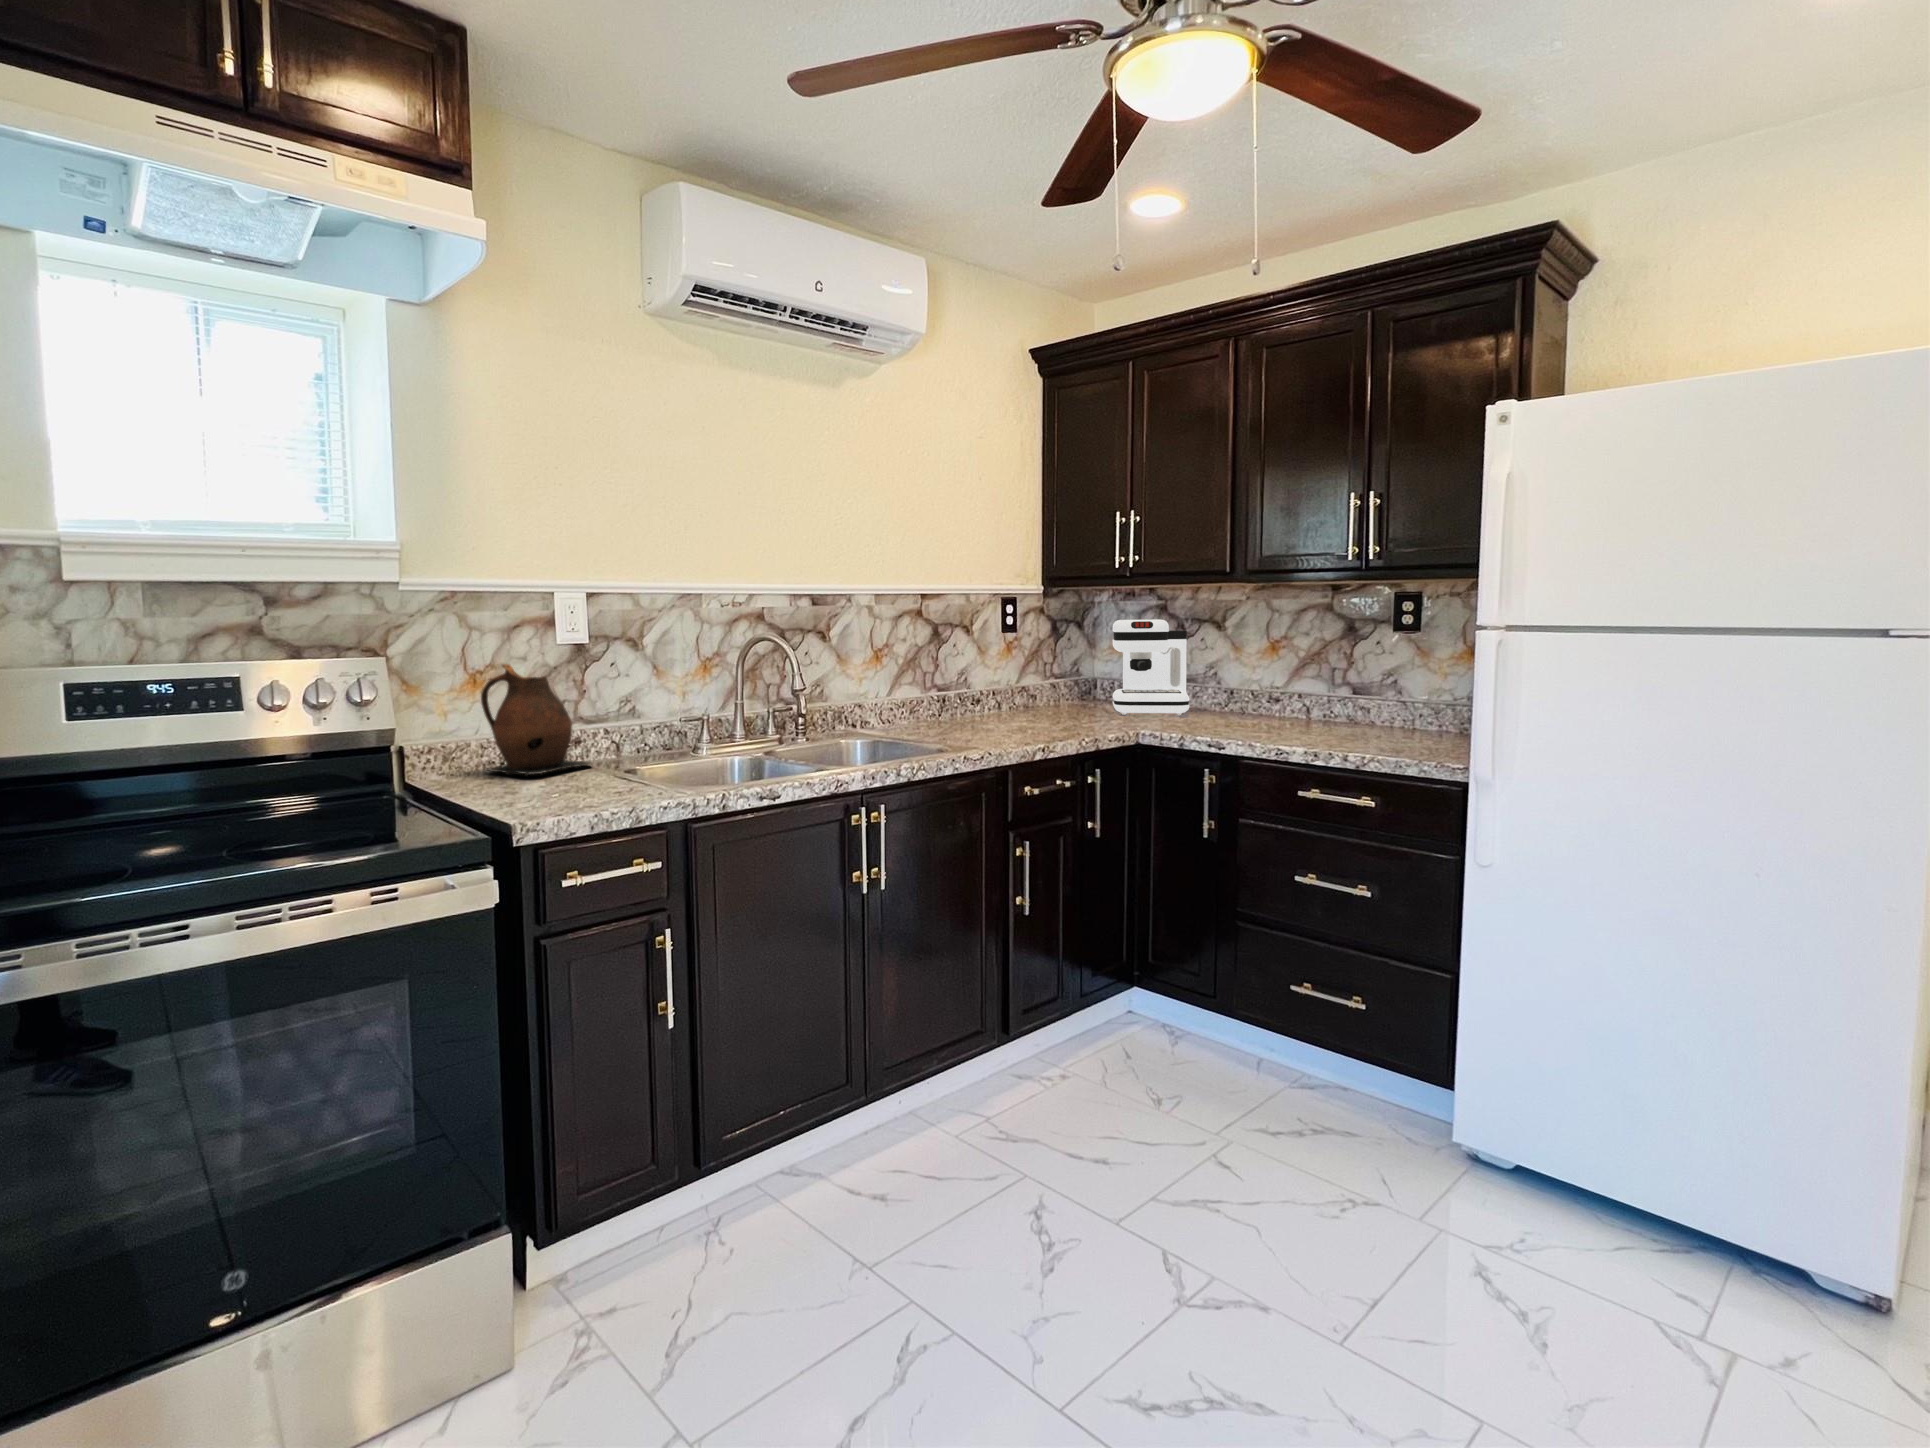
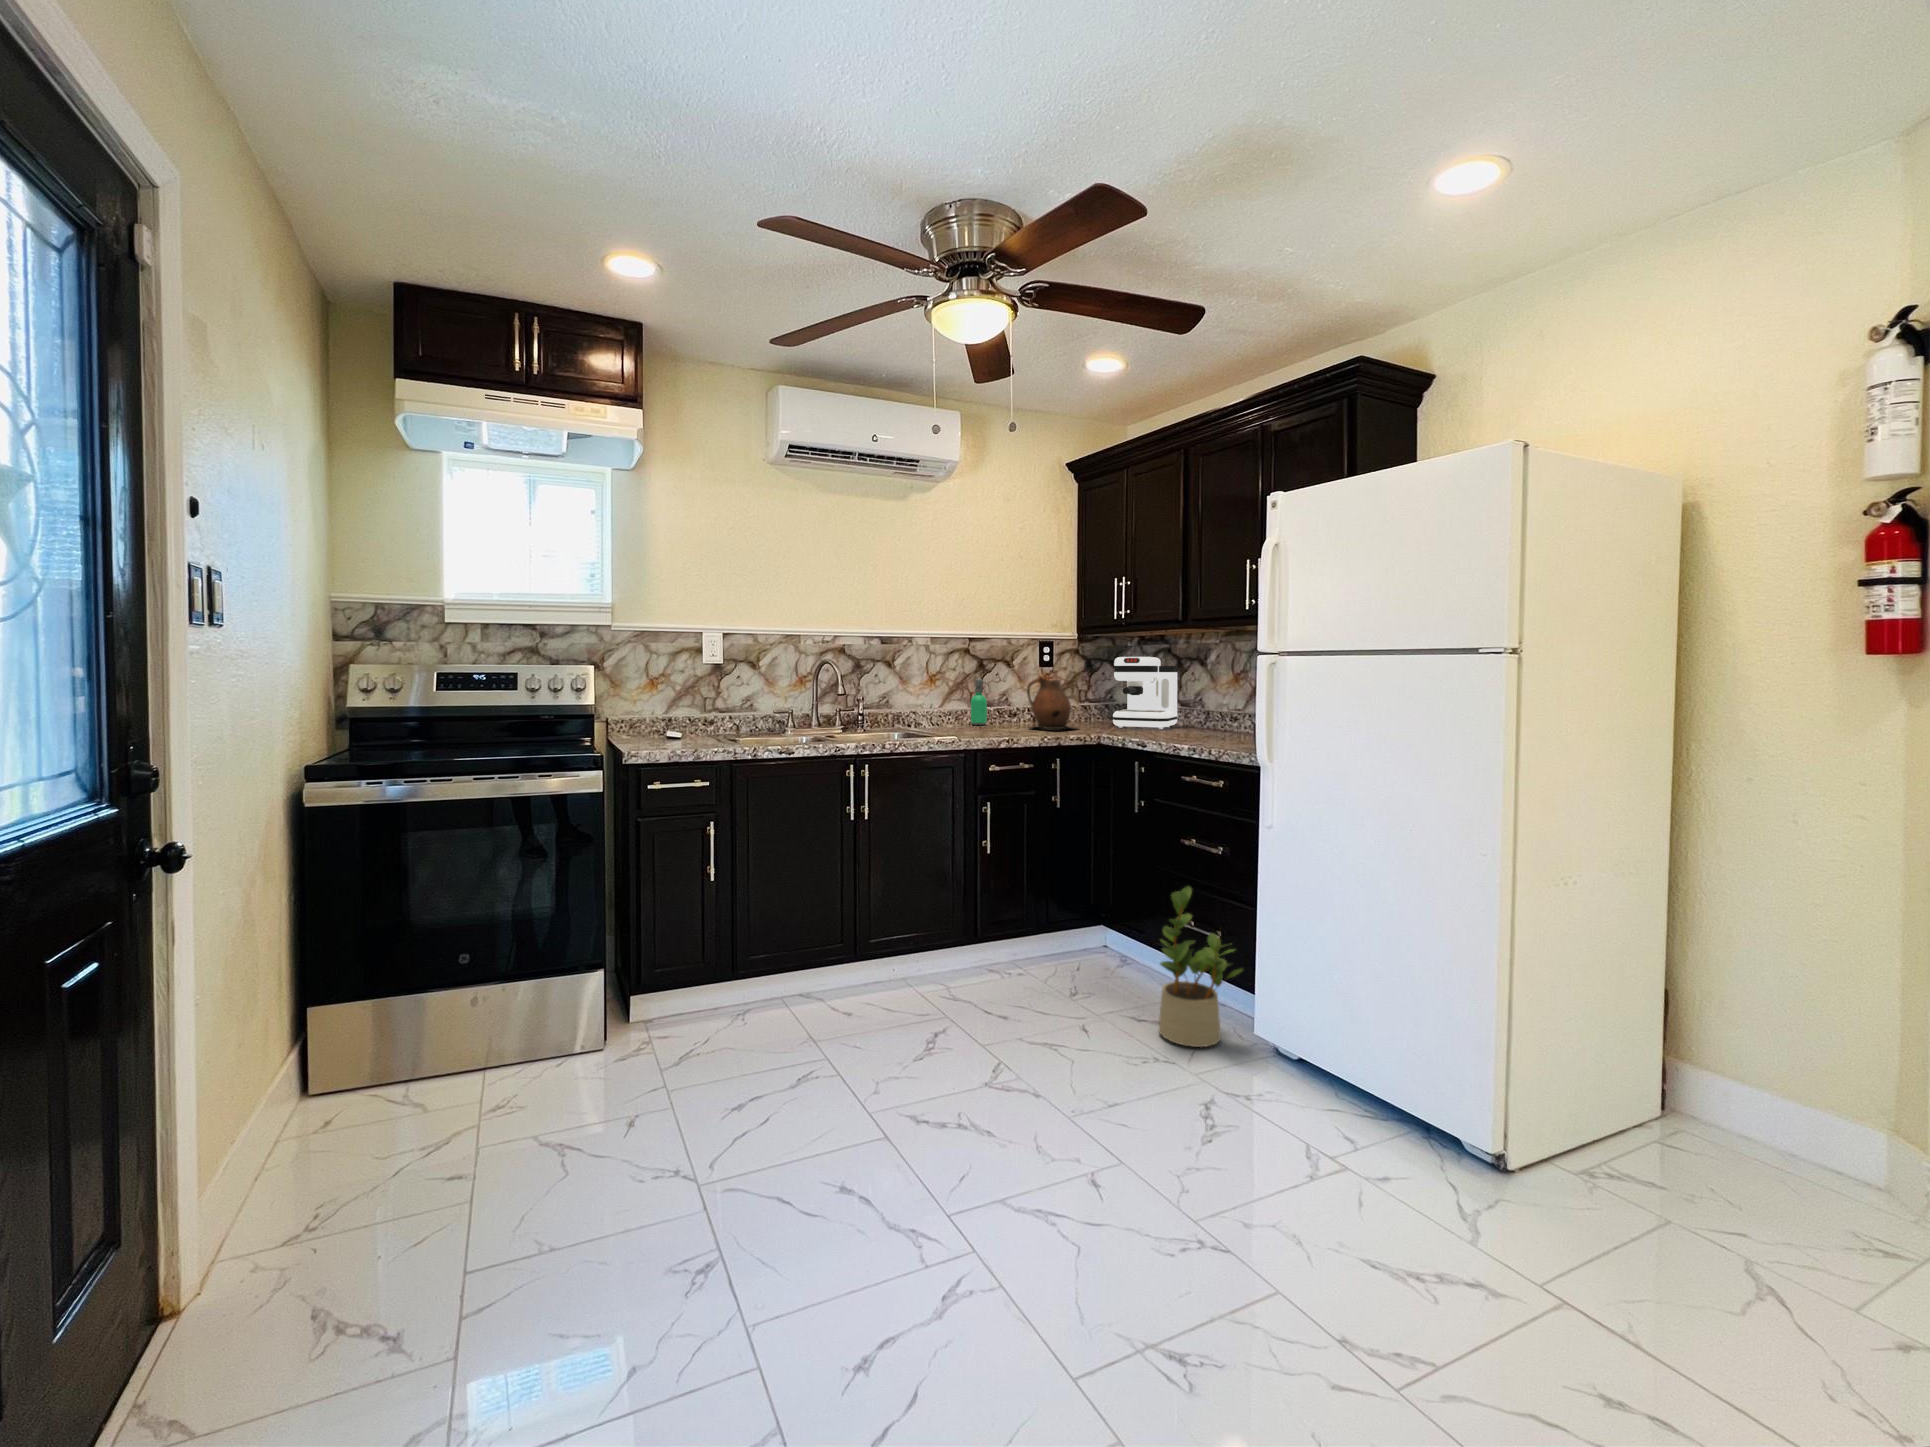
soap dispenser: none [930,653,956,720] -> present [971,678,987,725]
ceramic pitcher: present [481,664,591,776] -> present [1027,674,1073,729]
potted plant: none [1307,943,1427,1160] -> present [1159,886,1243,1047]

